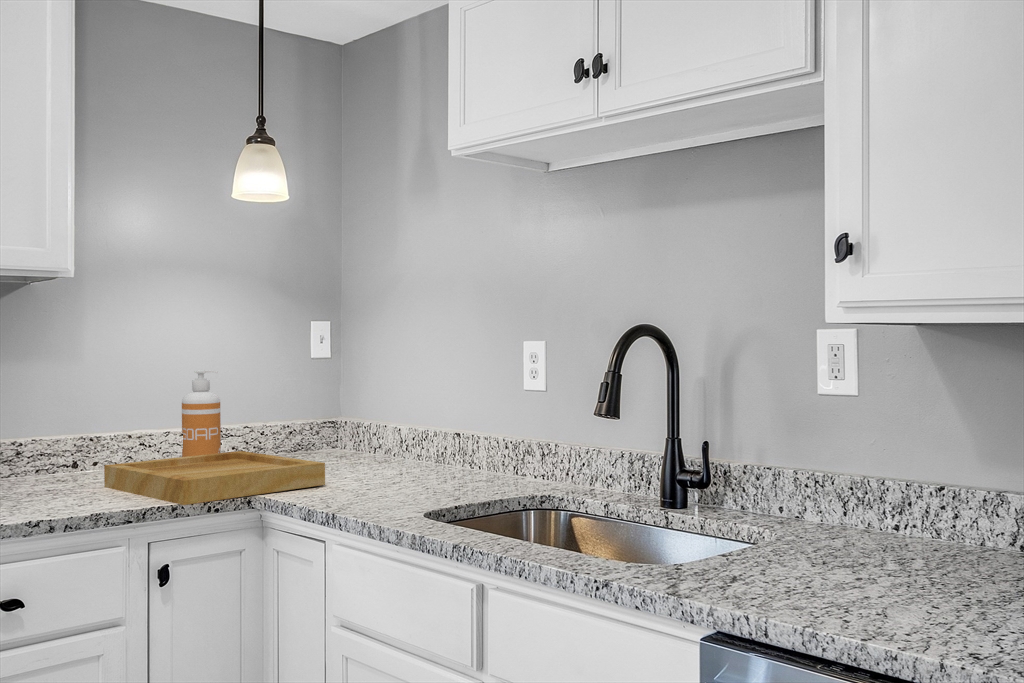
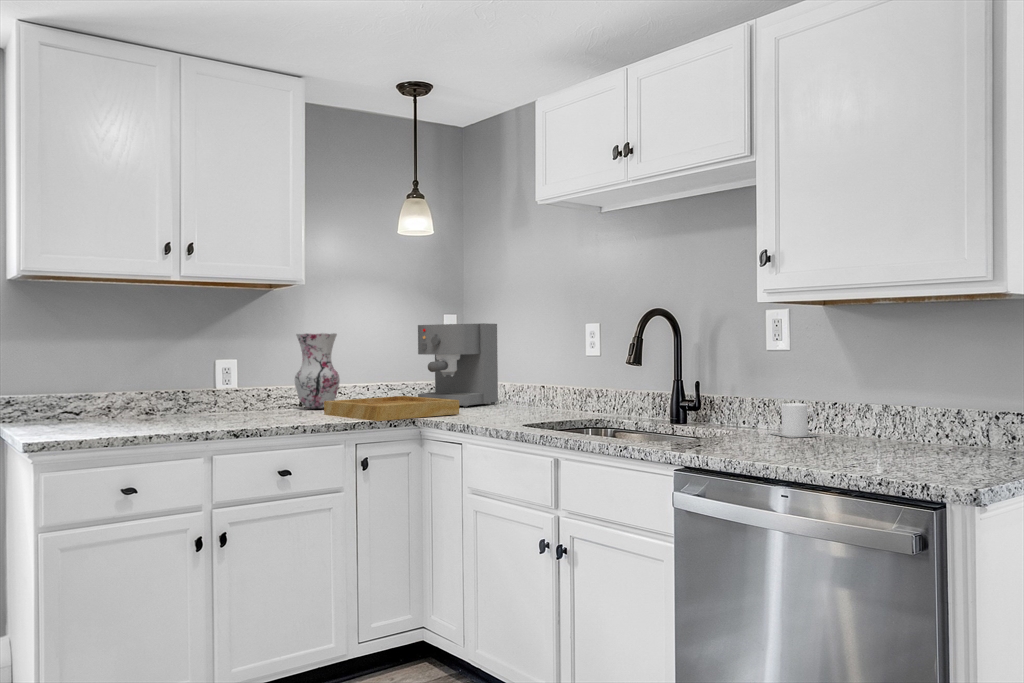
coffee maker: none [267,336,390,466] -> present [418,323,498,407]
vase: none [64,352,138,472] -> present [295,333,340,409]
soap dispenser: present [182,370,221,457] -> none [364,346,389,406]
mug: none [830,486,920,548] -> present [772,403,818,438]

